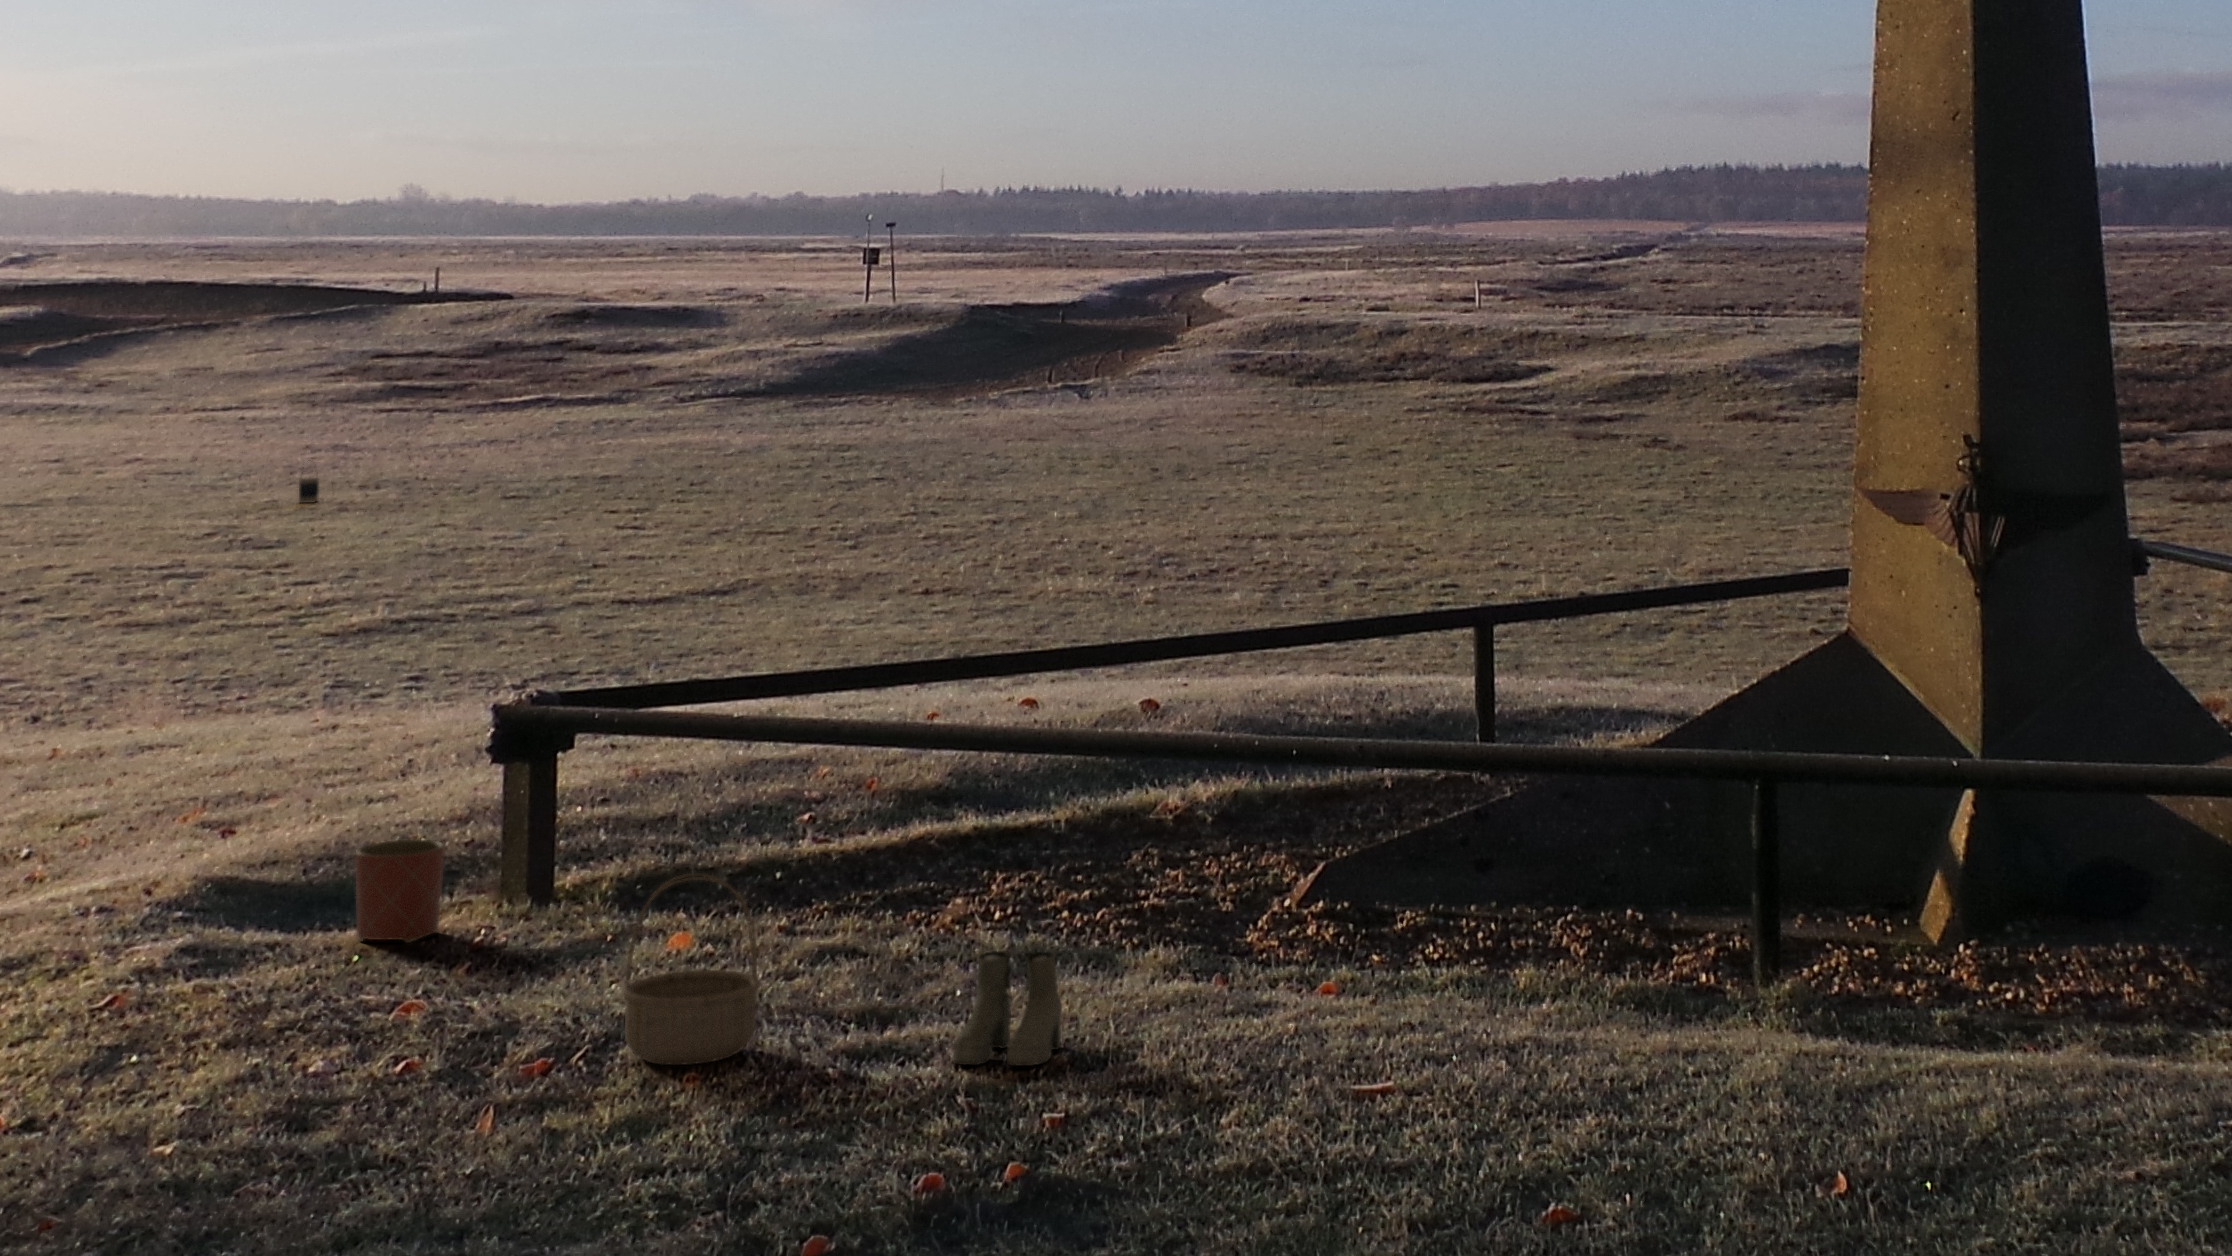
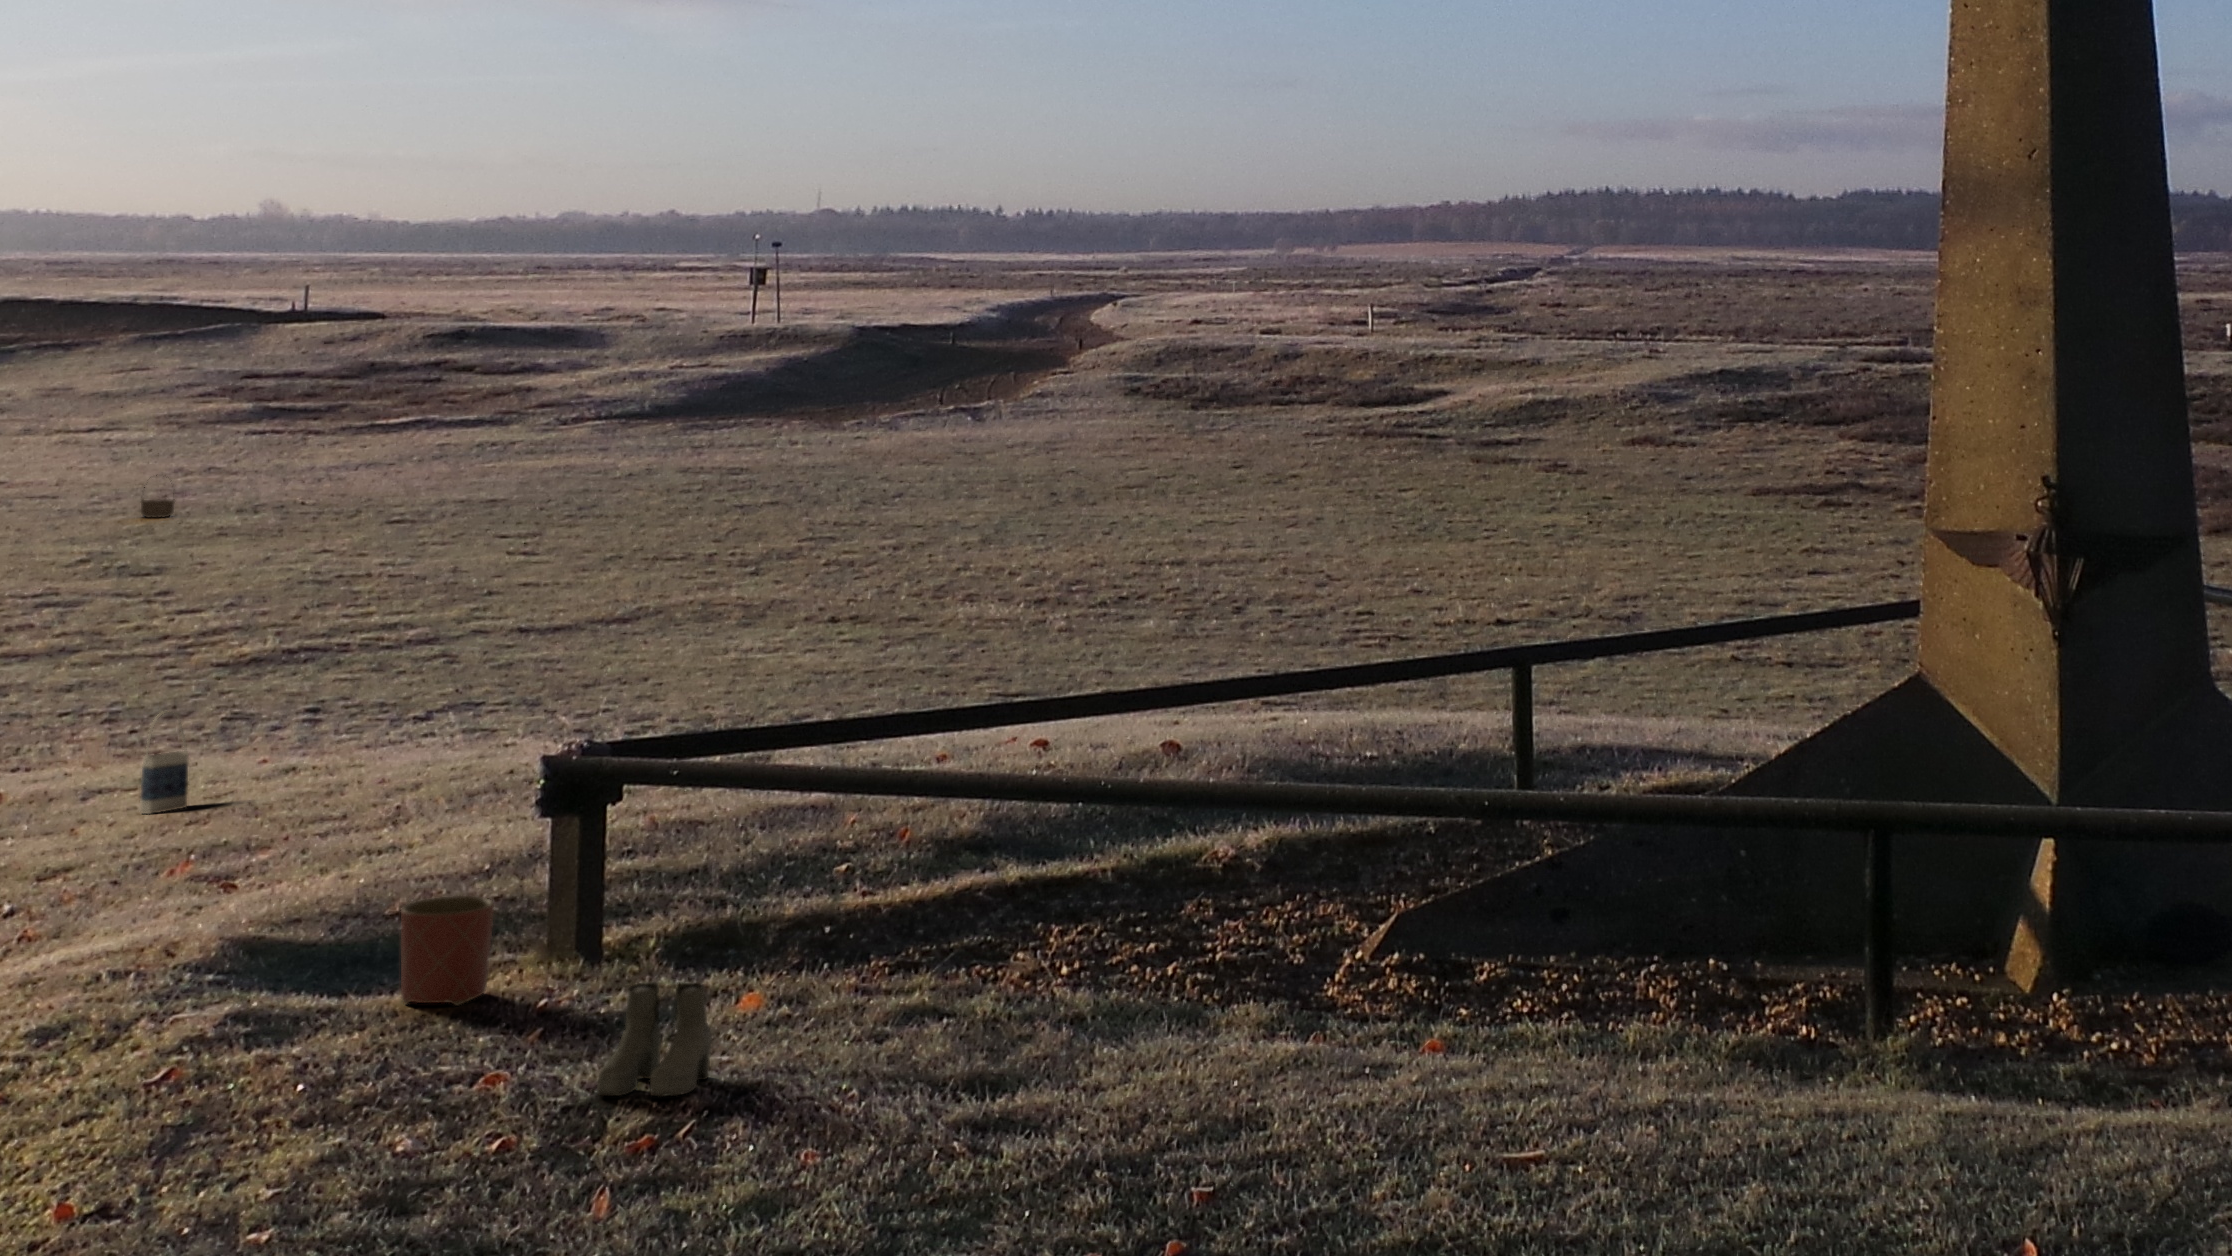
bag: present [299,460,319,503] -> present [140,711,189,814]
basket: present [622,873,761,1065] -> present [141,475,175,518]
boots: present [954,951,1062,1066] -> present [597,982,712,1097]

